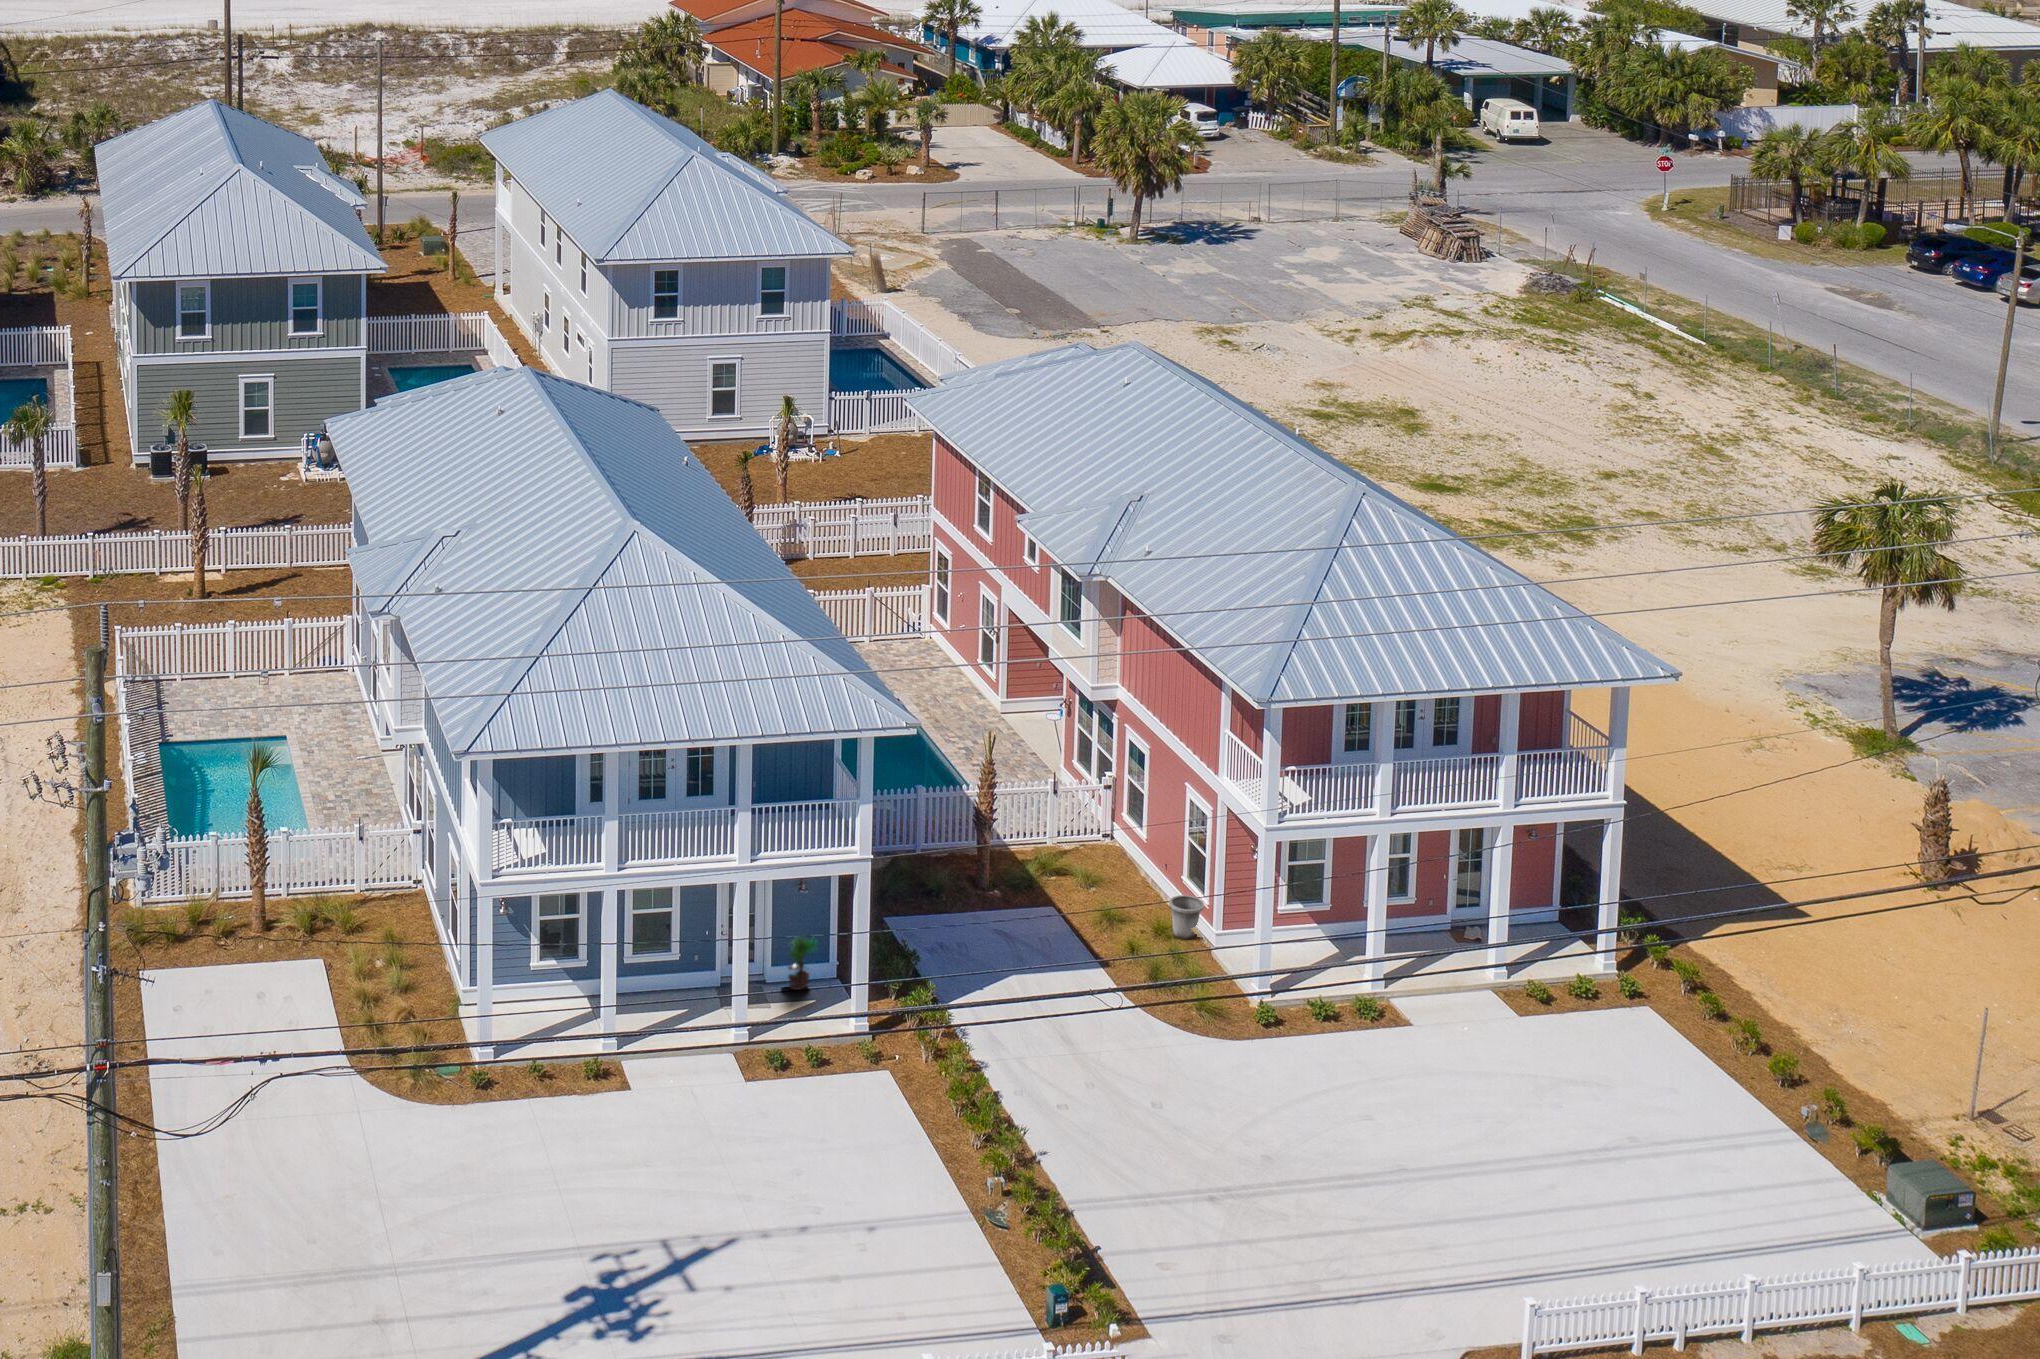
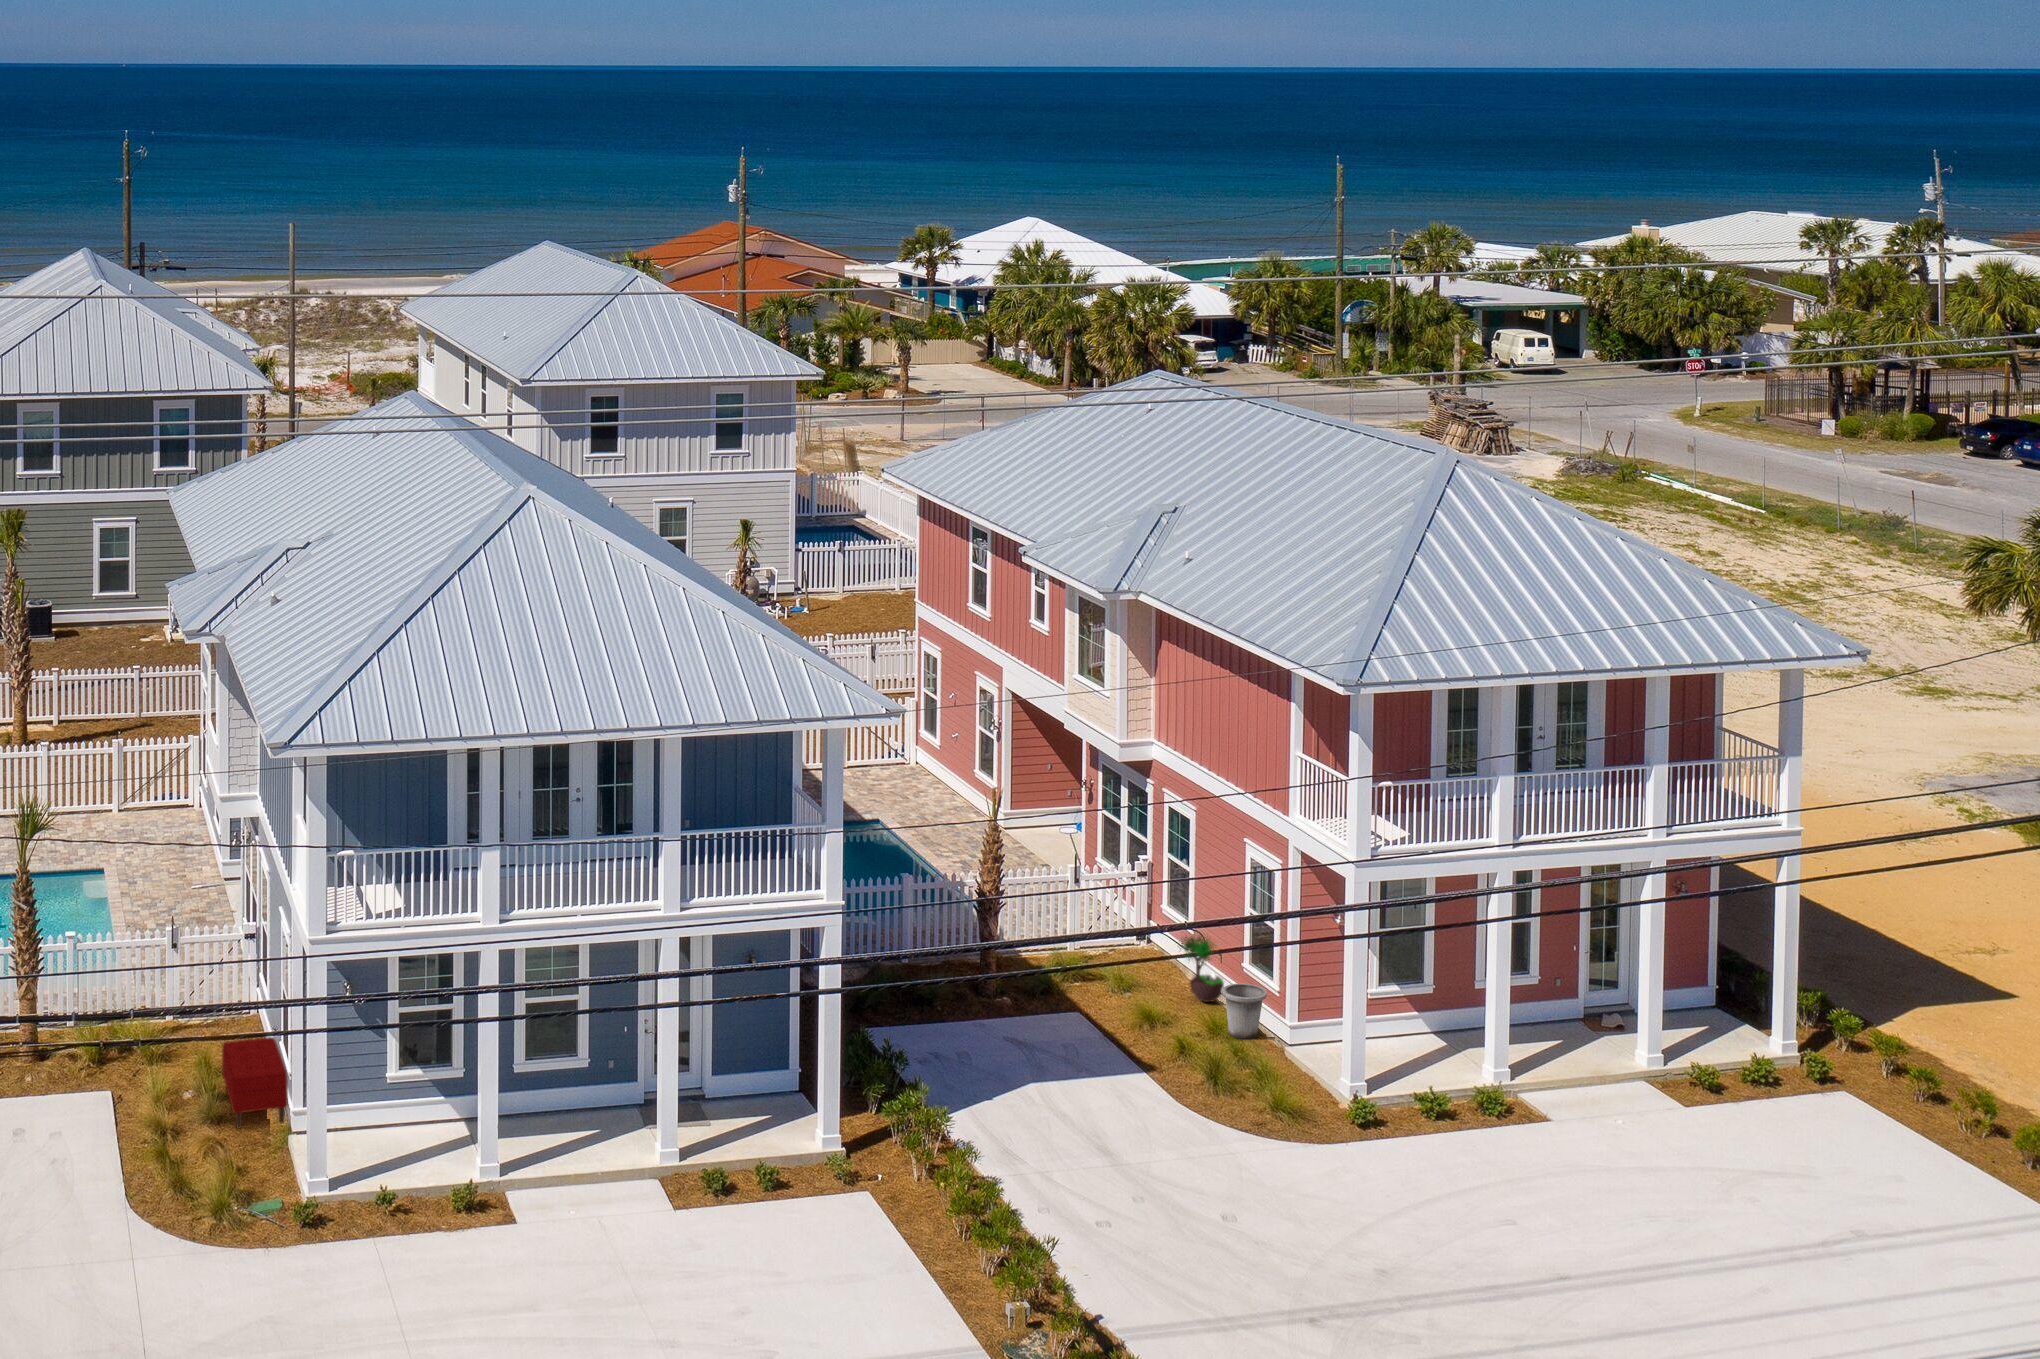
bench: none [403,926,456,1001] -> present [222,1037,288,1128]
potted tree: present [788,937,816,990] -> present [1178,934,1224,1002]

